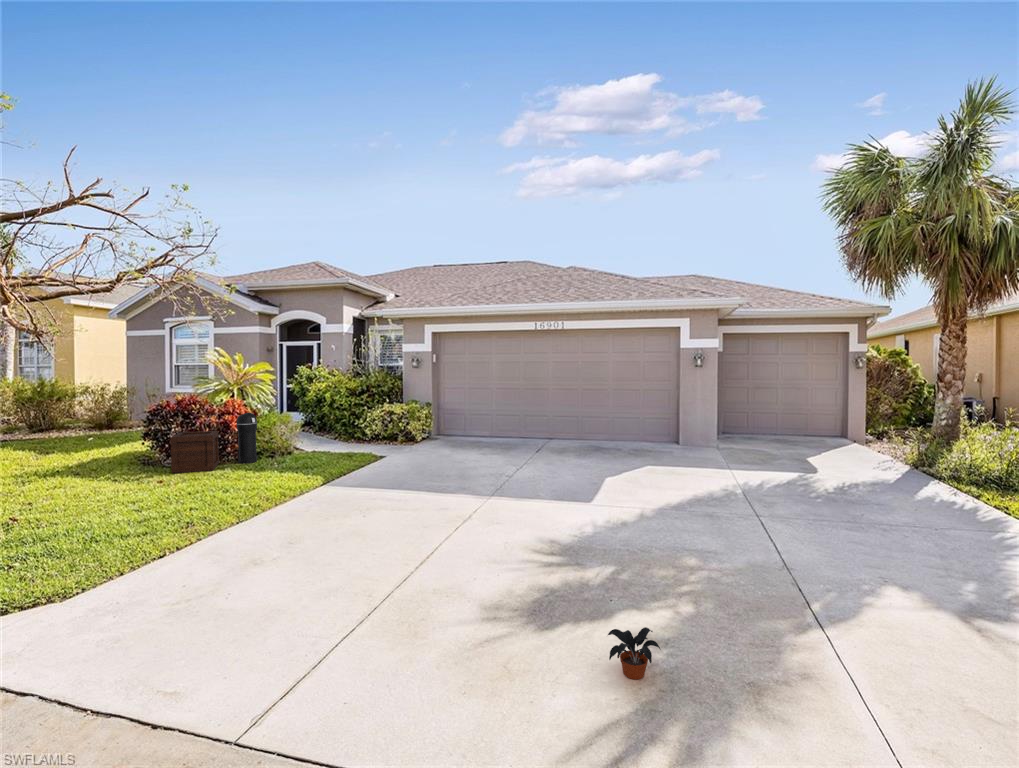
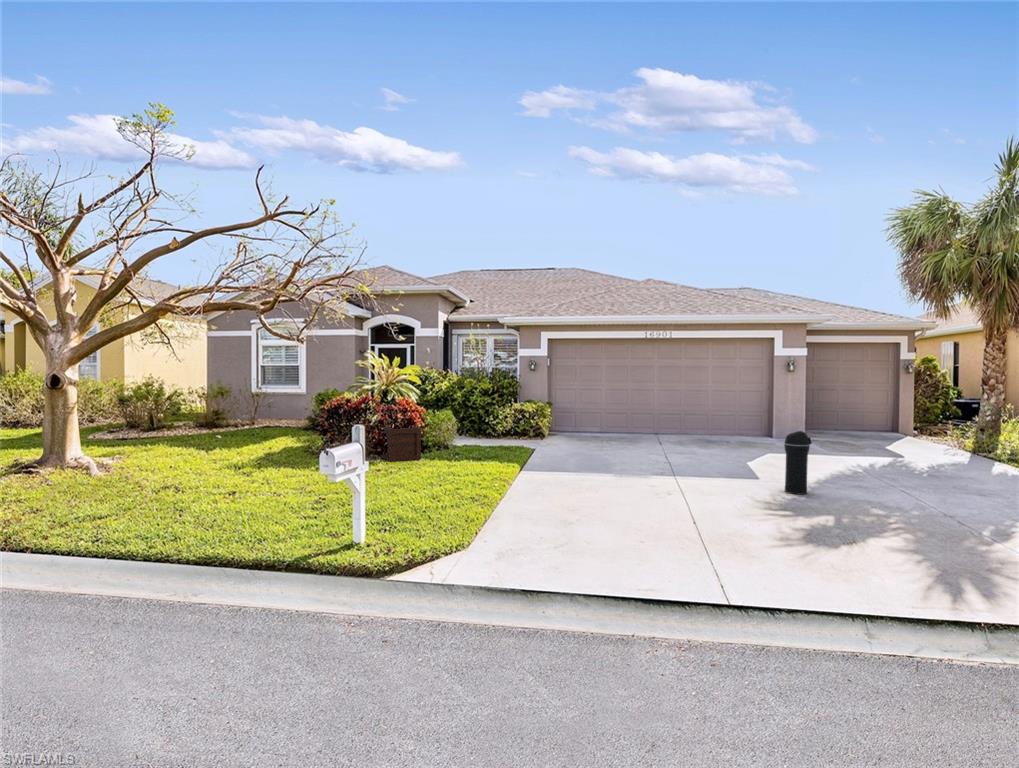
trash can: present [236,413,257,463] -> present [784,431,812,495]
potted plant: present [608,627,660,680] -> none [921,514,957,539]

